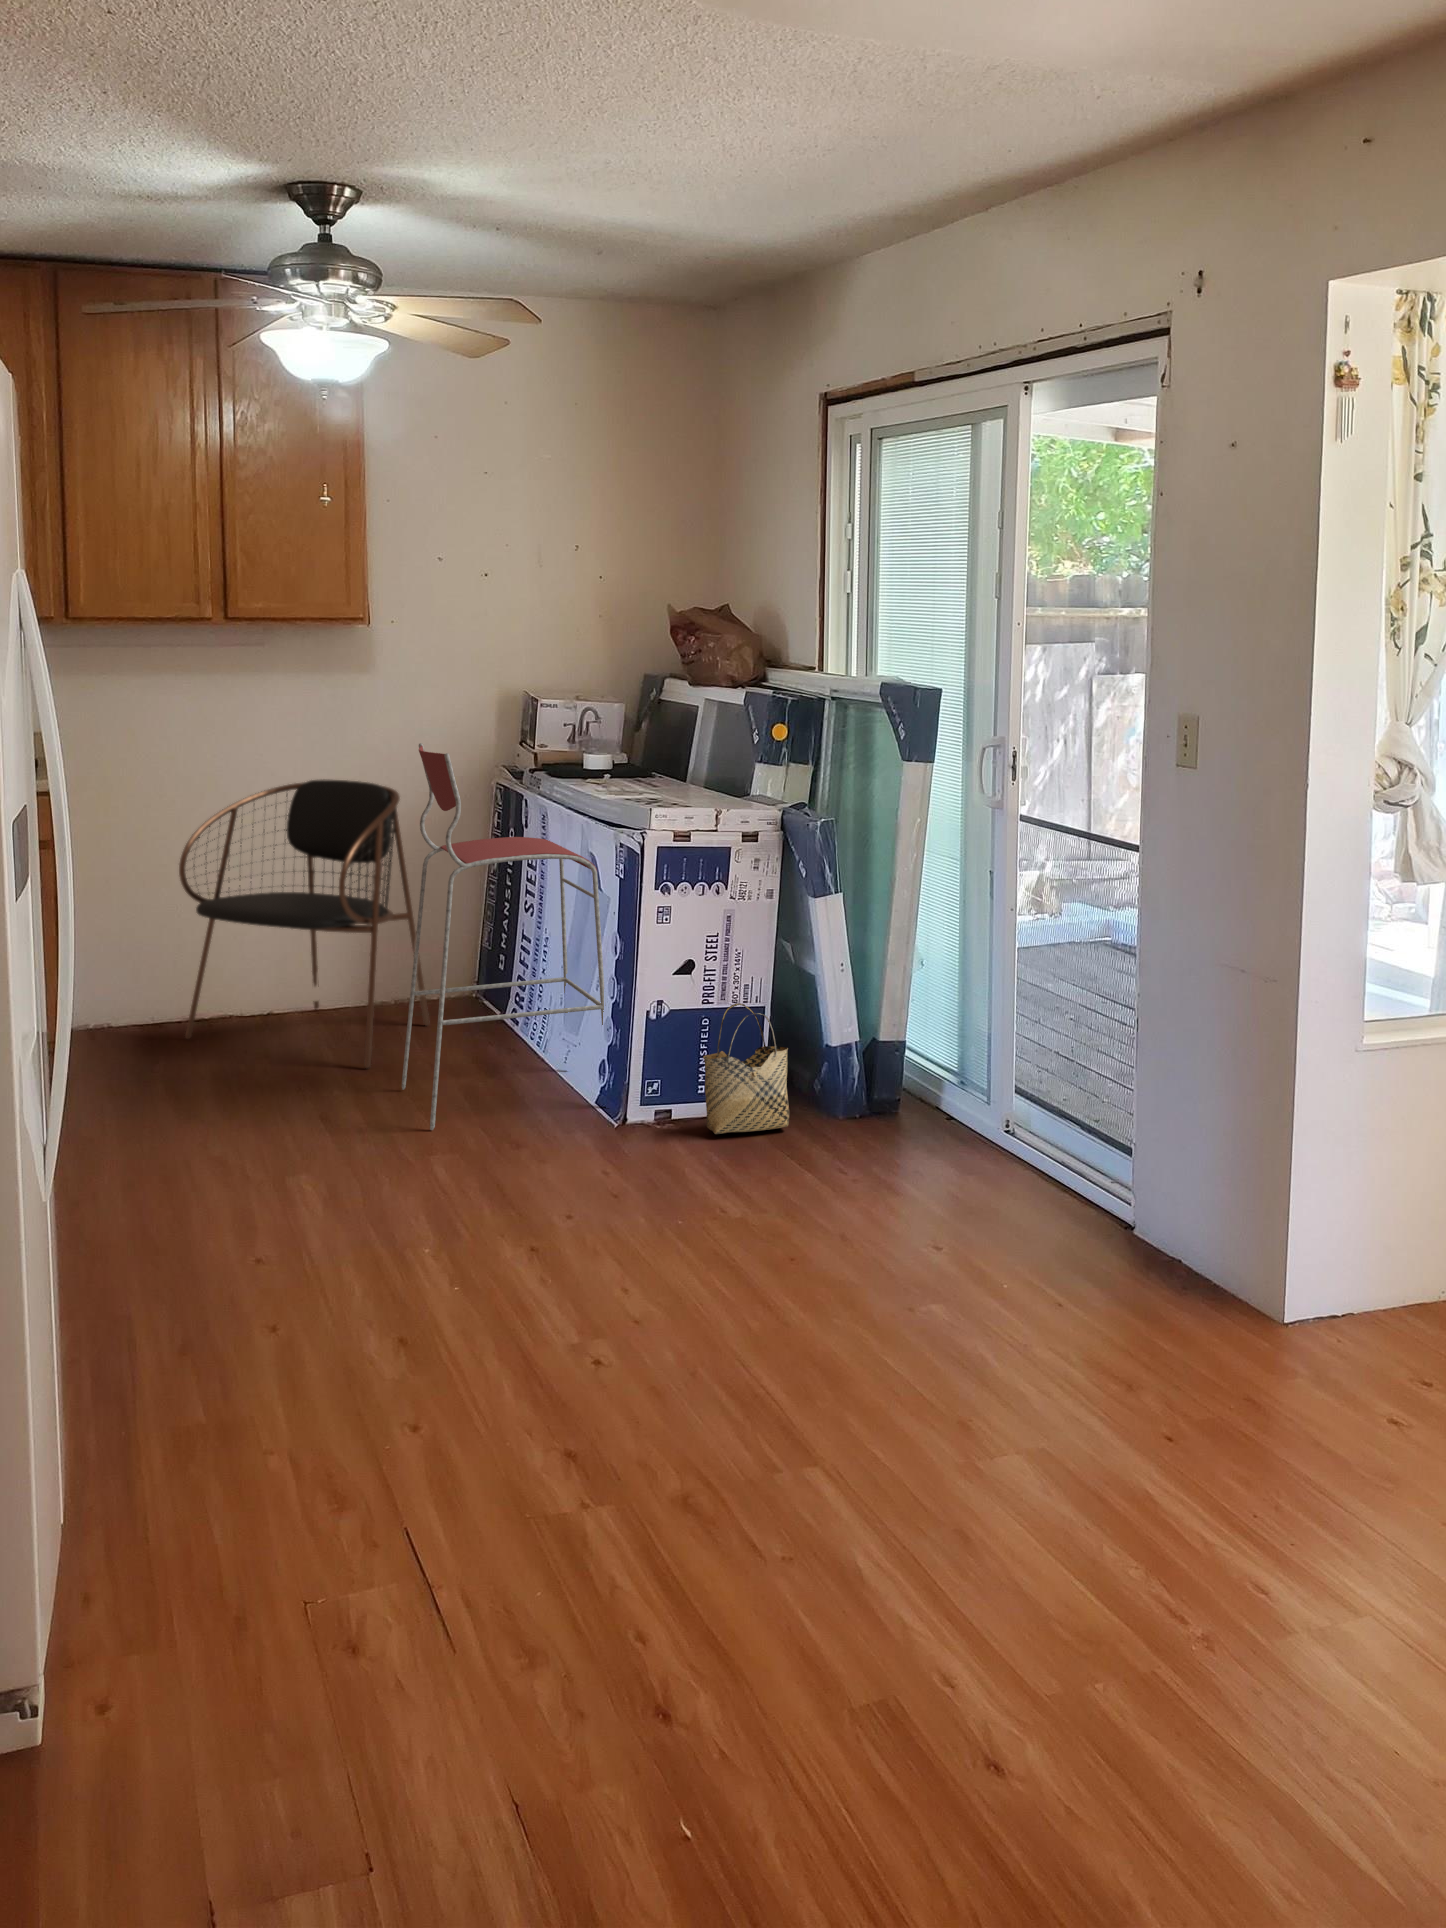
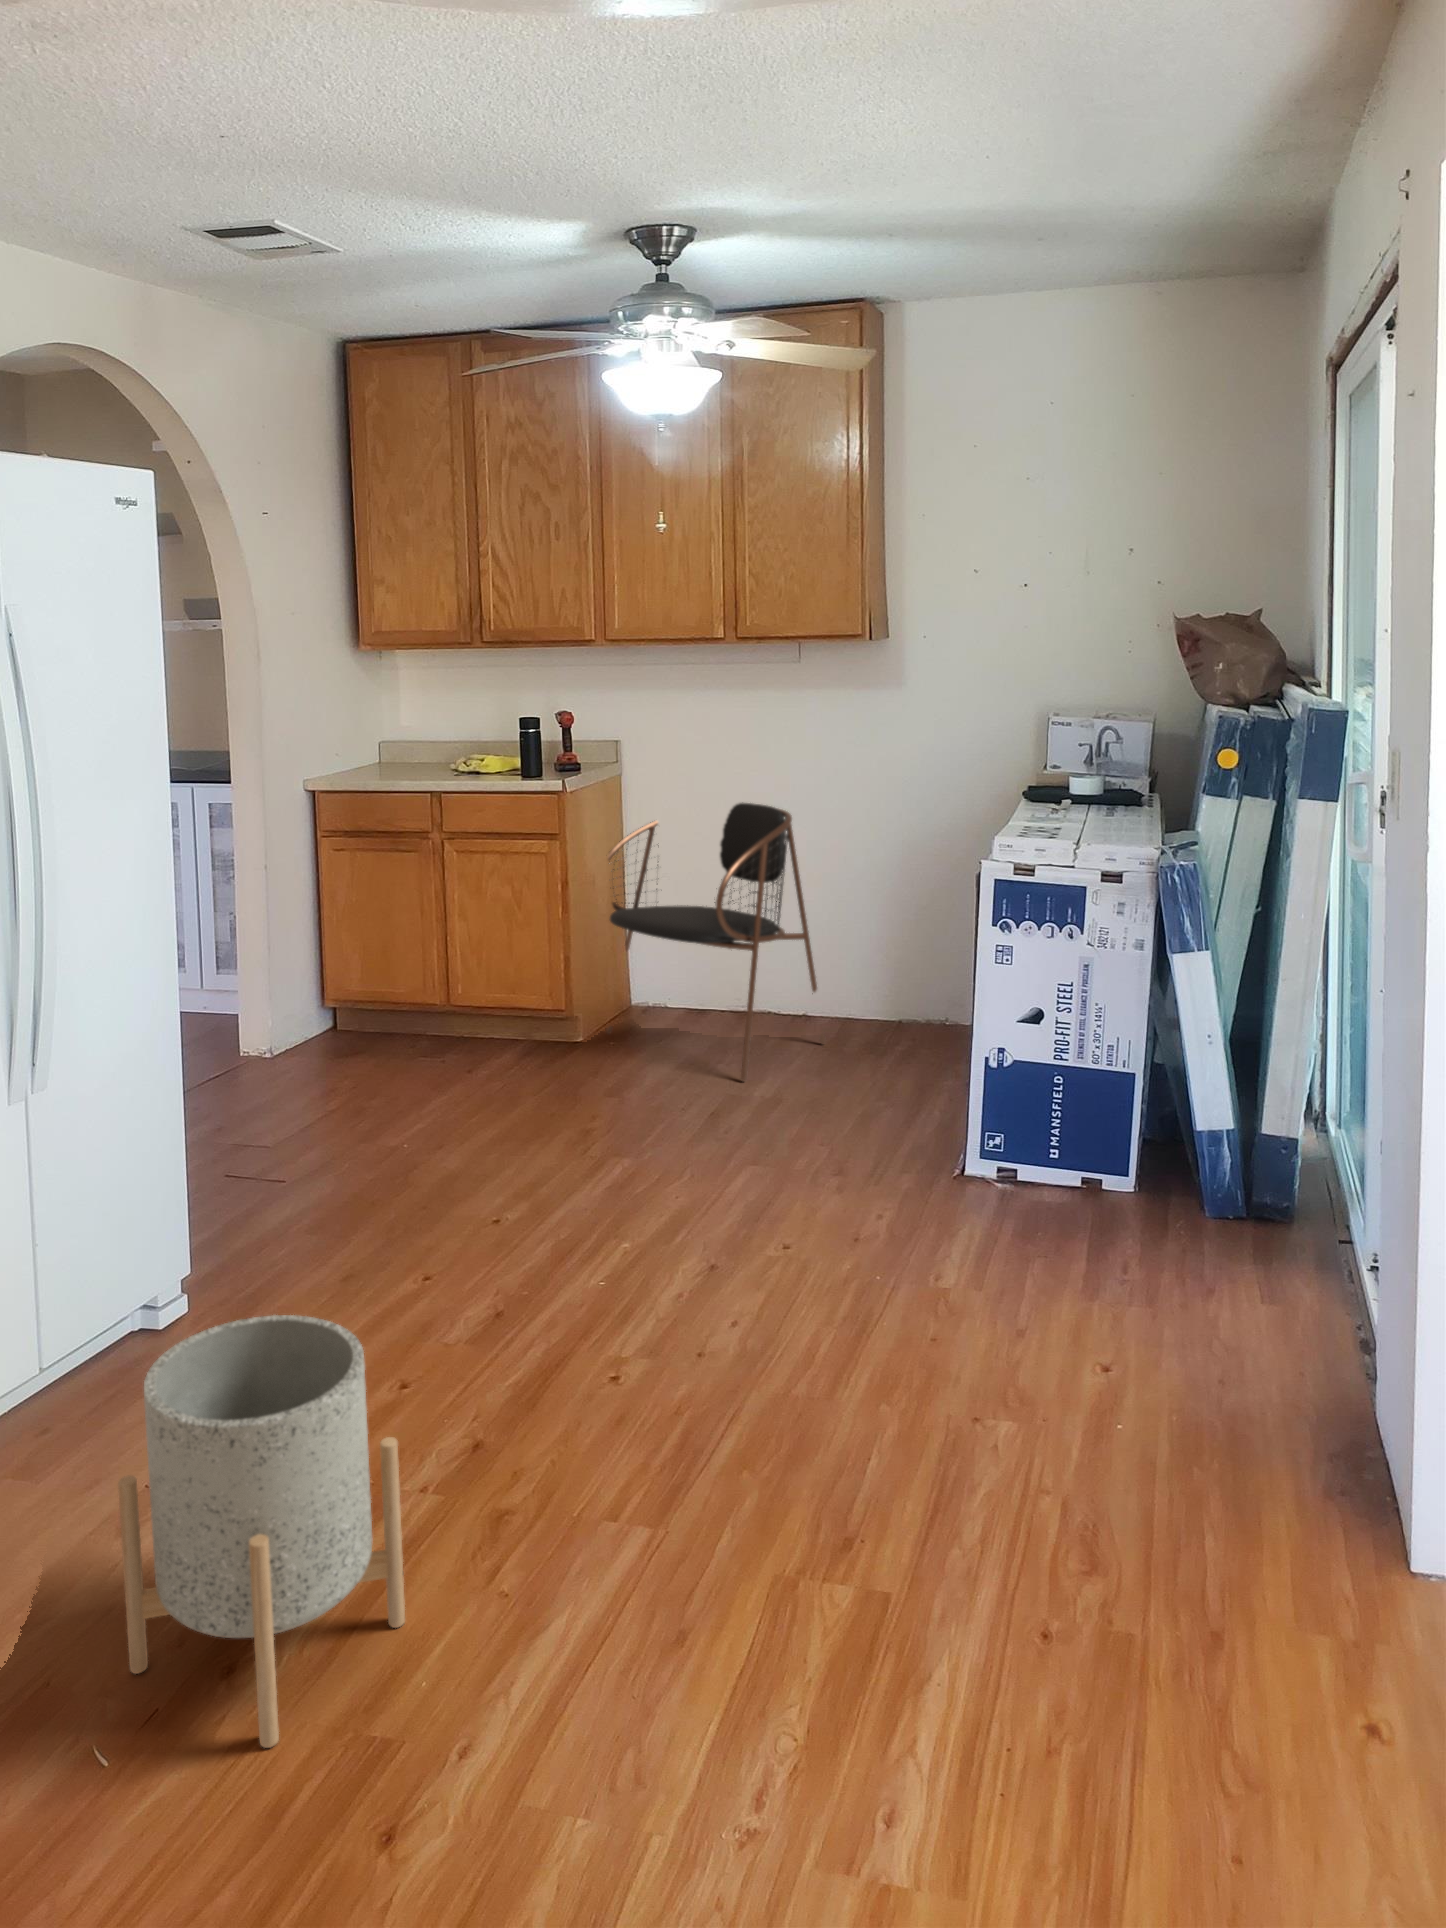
bar stool: present [402,743,606,1130] -> none [762,768,960,1157]
woven basket: present [703,1003,789,1134] -> none [1046,1062,1153,1211]
planter: none [80,1290,341,1673] -> present [118,1315,405,1748]

